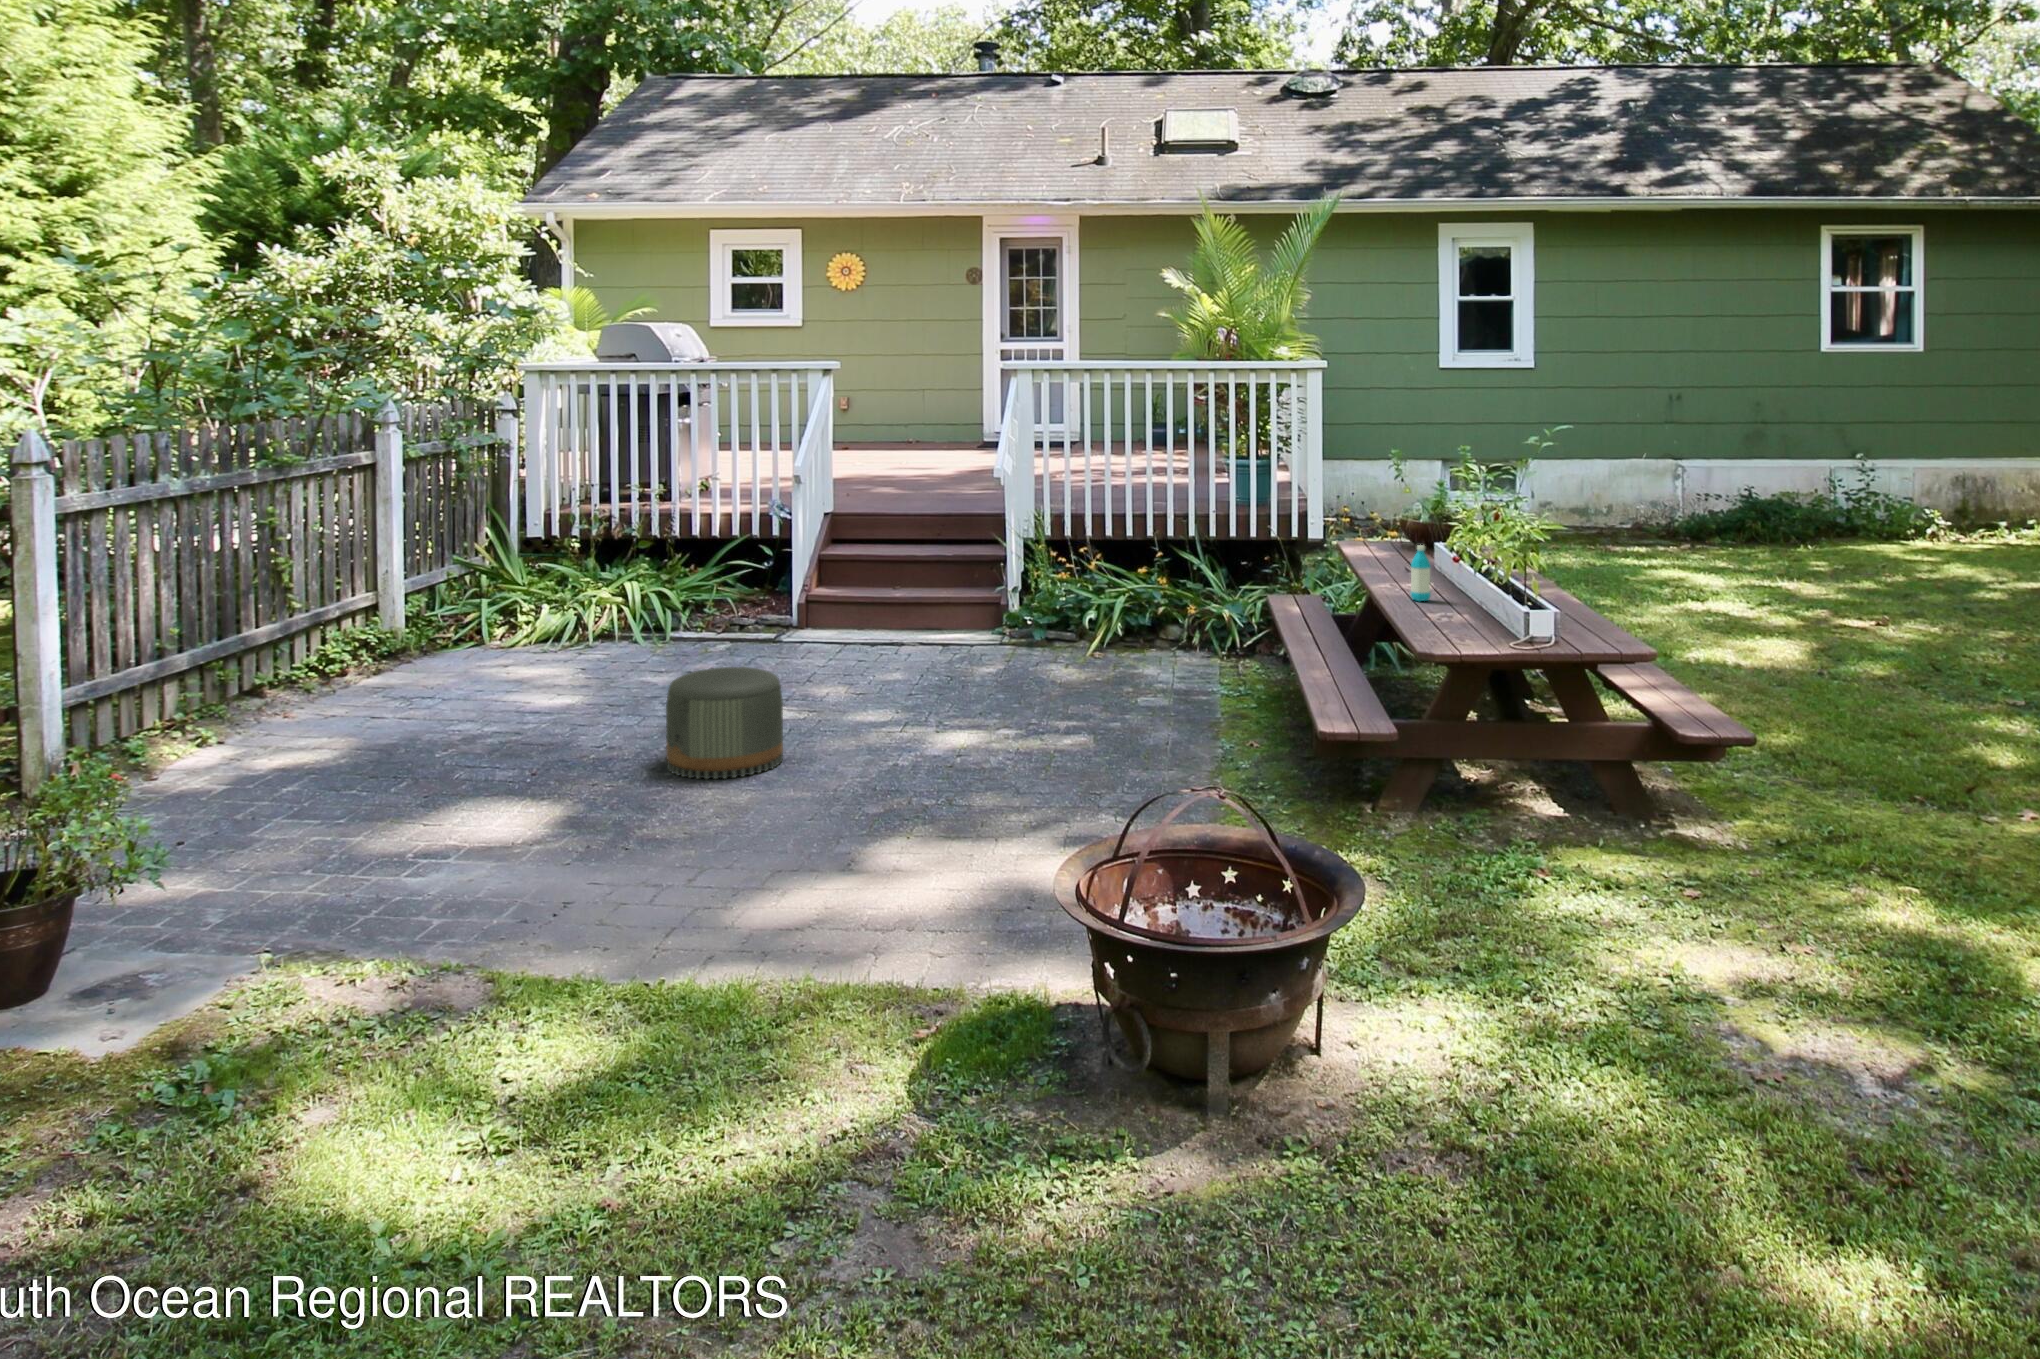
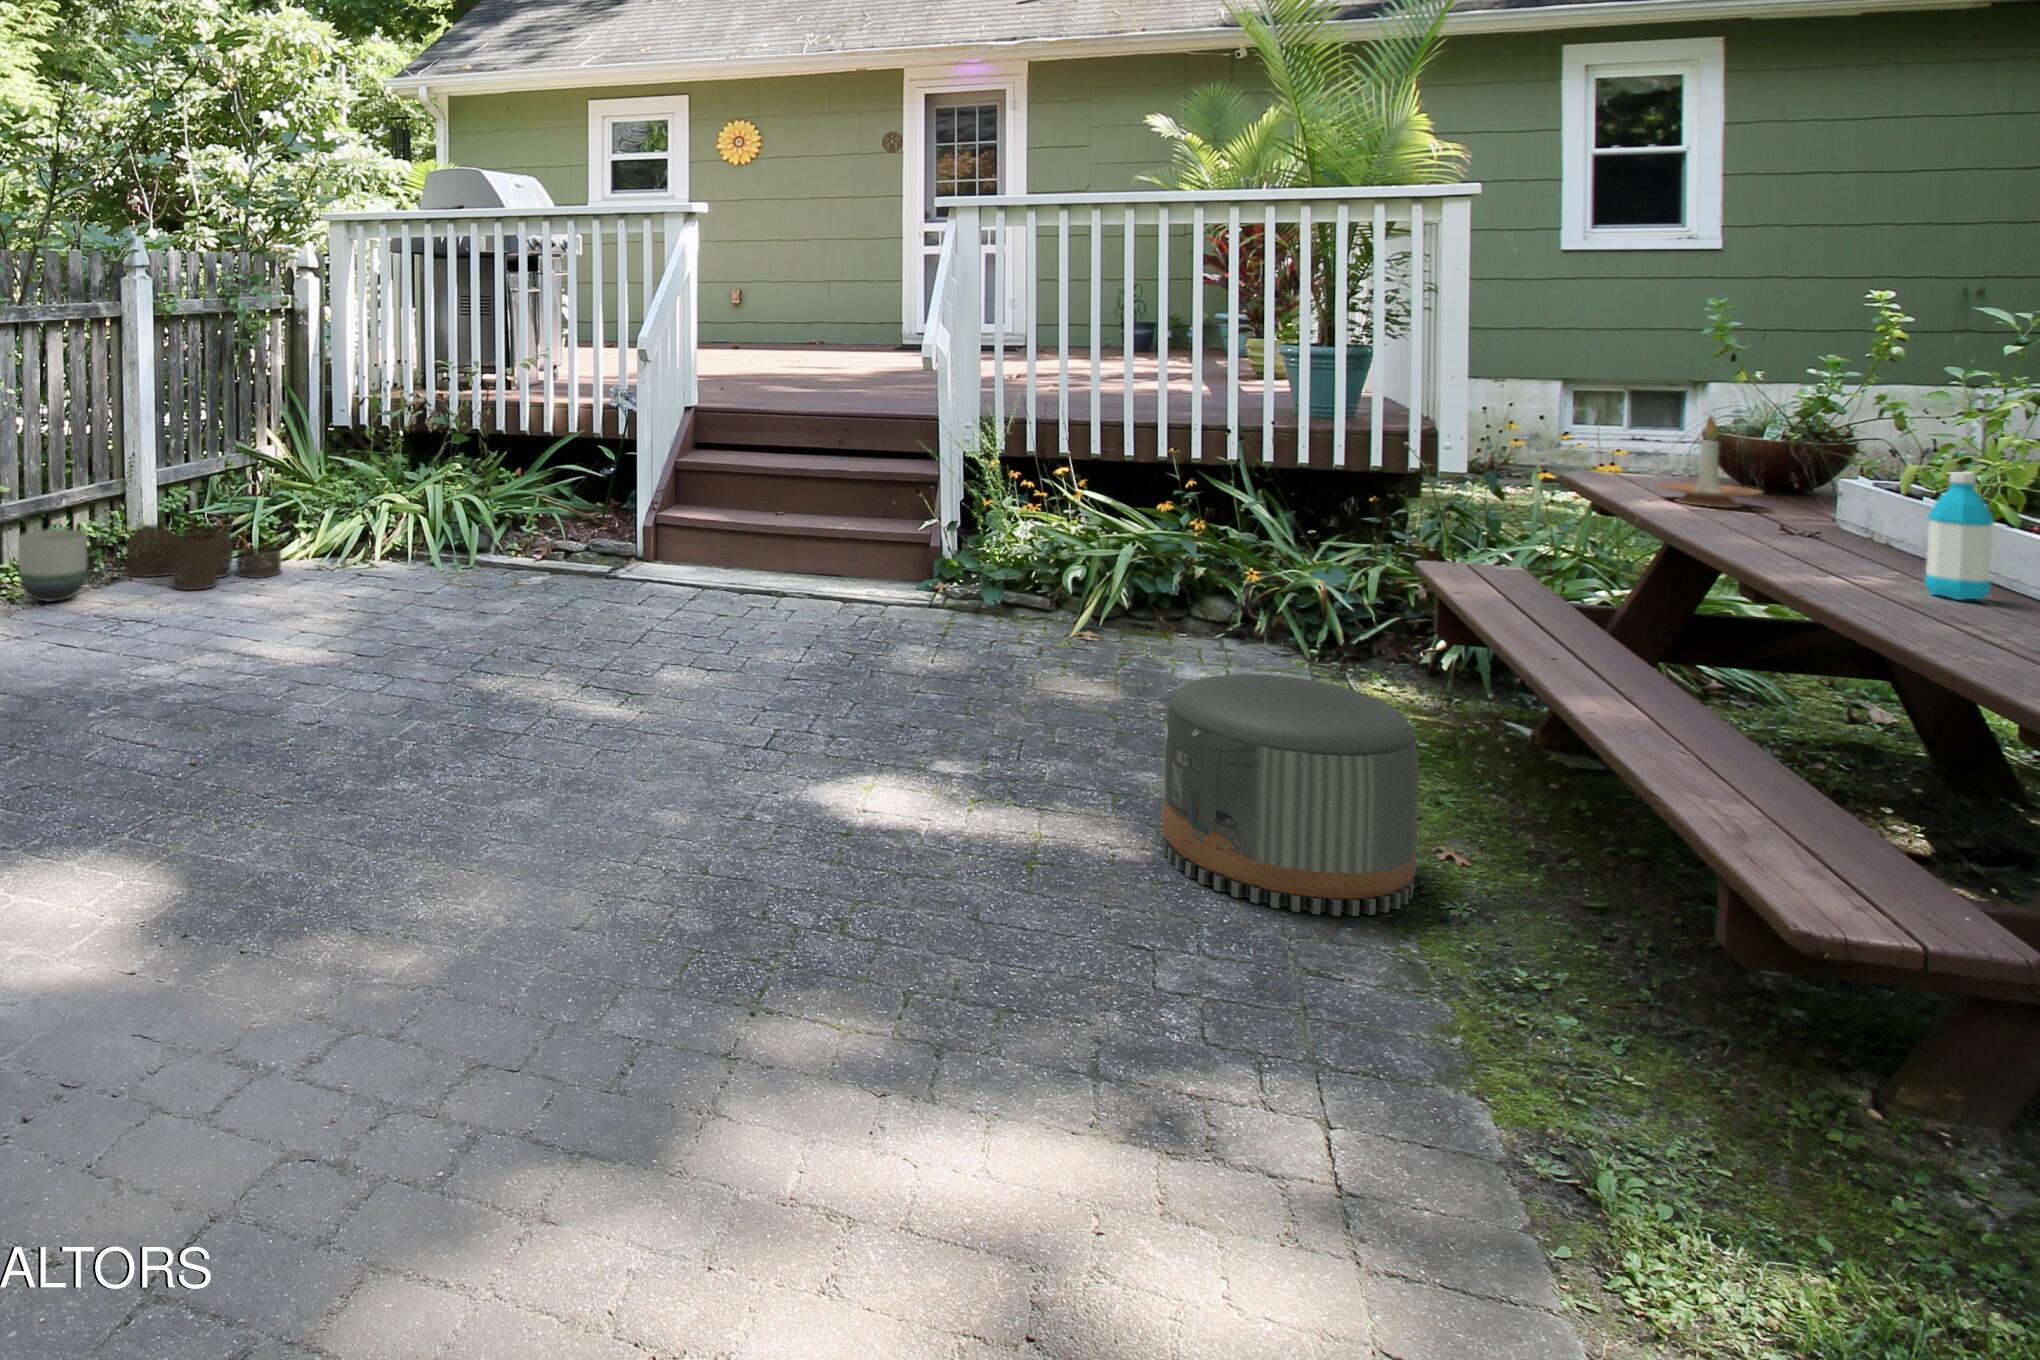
candle holder: none [1366,511,1410,560] -> present [1657,416,1761,508]
woven basket: none [381,620,515,675] -> present [125,522,281,590]
planter: none [310,635,367,691] -> present [18,530,87,602]
pouf: present [666,667,783,779] -> present [1162,674,1419,916]

